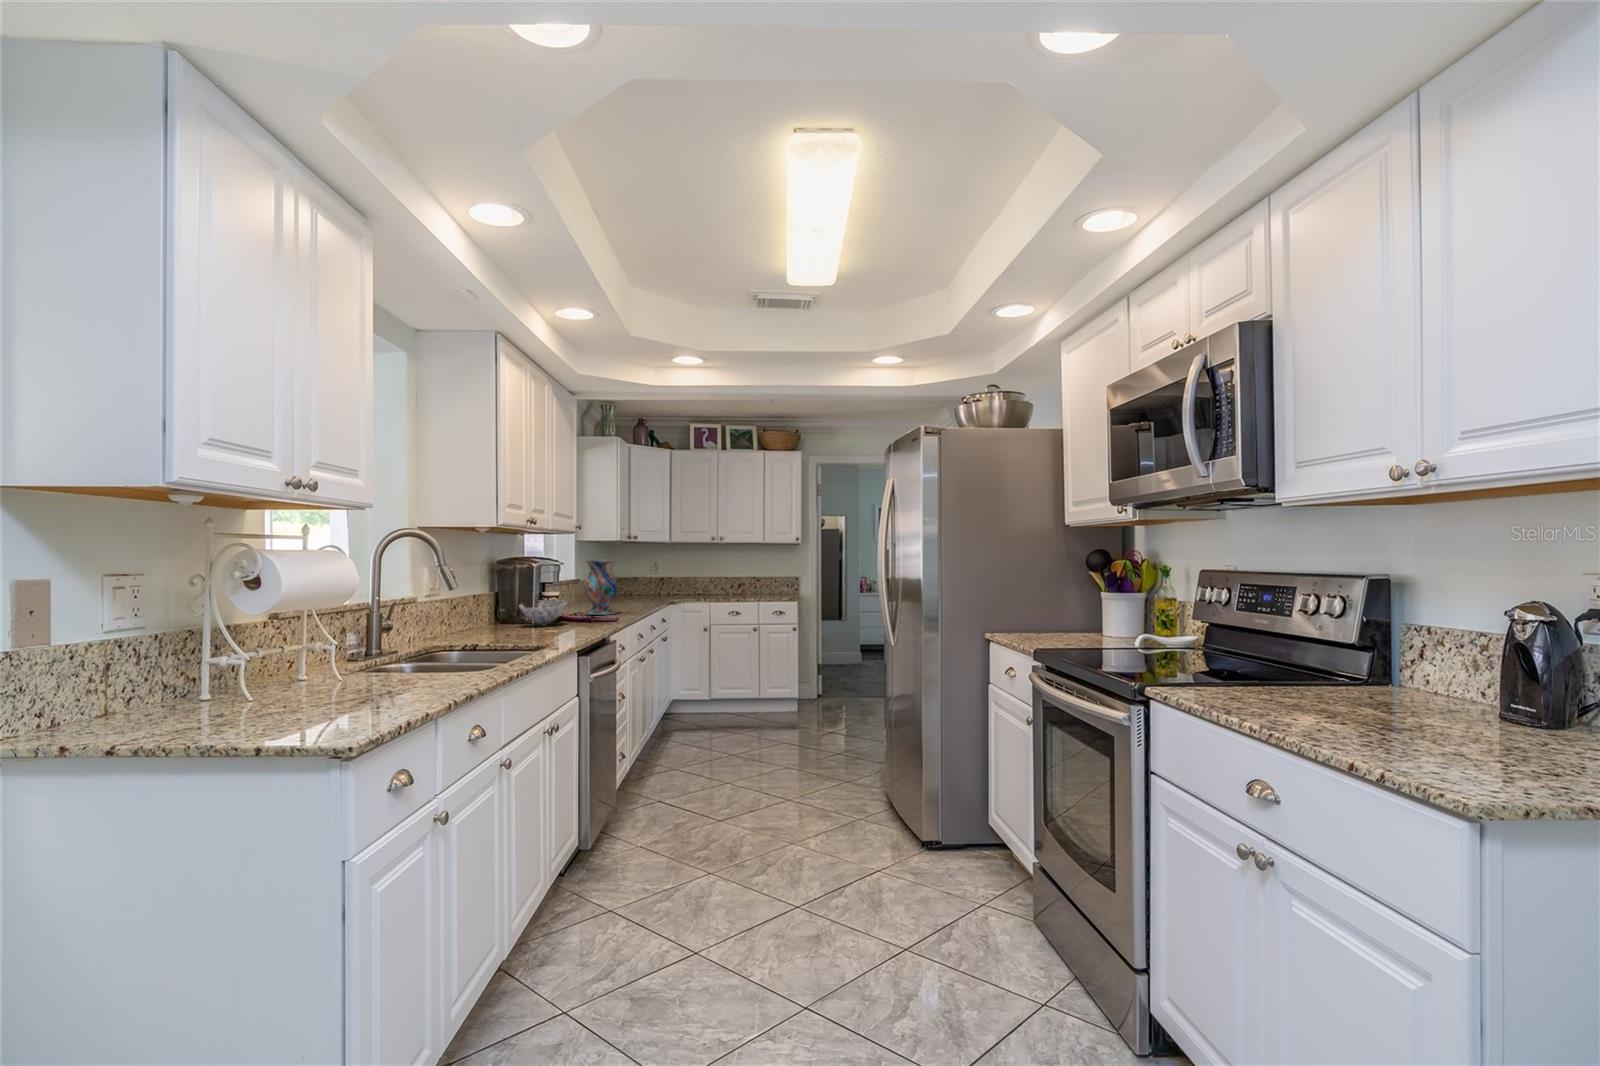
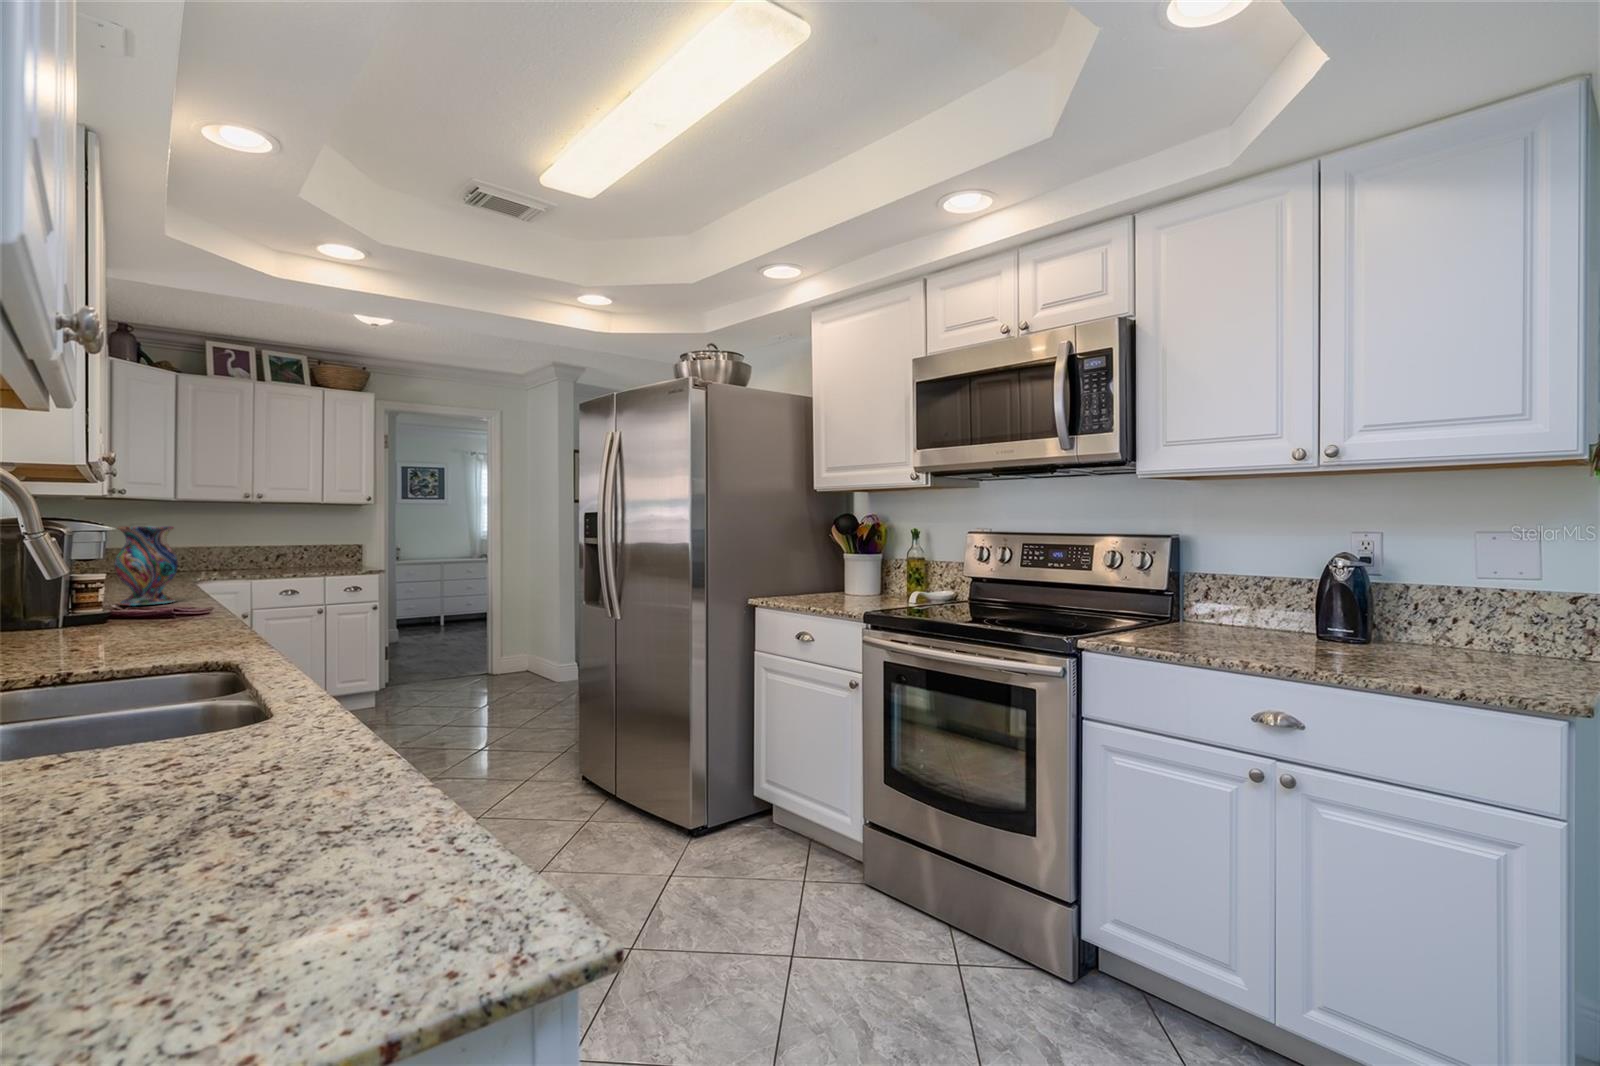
bowl: present [519,600,566,625] -> none [39,588,136,627]

